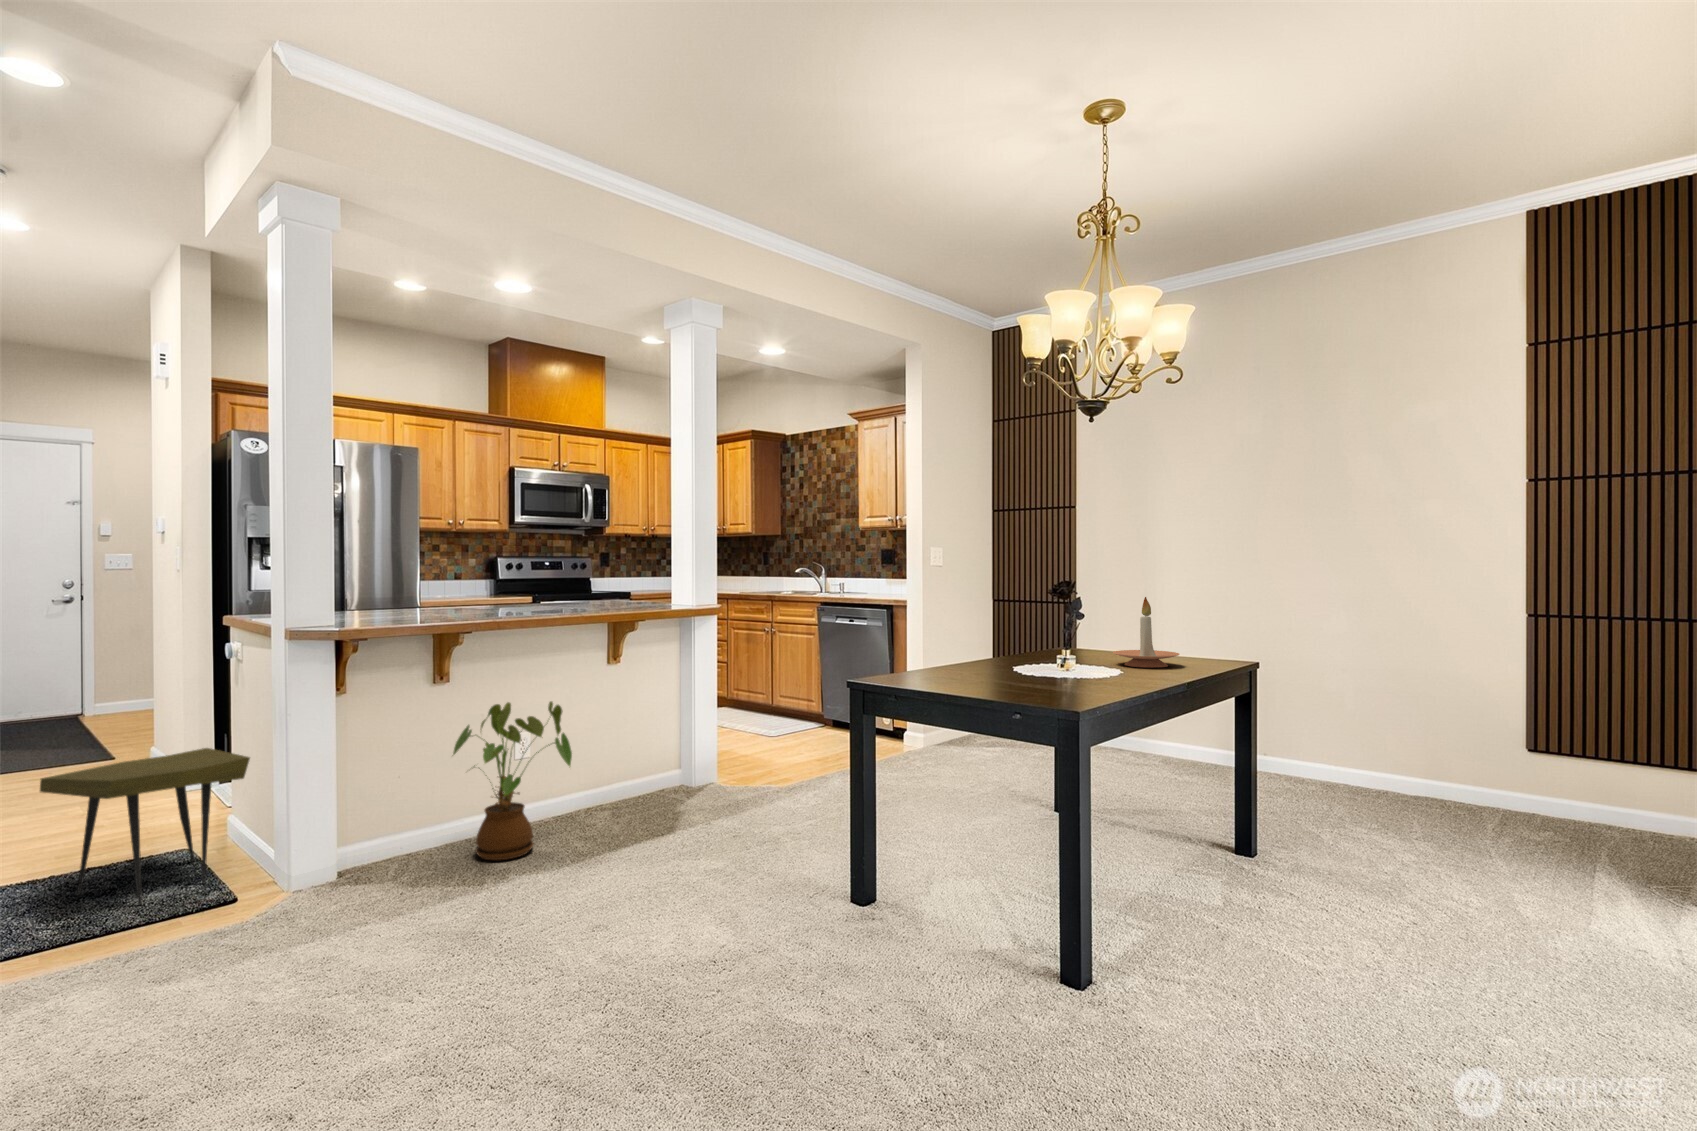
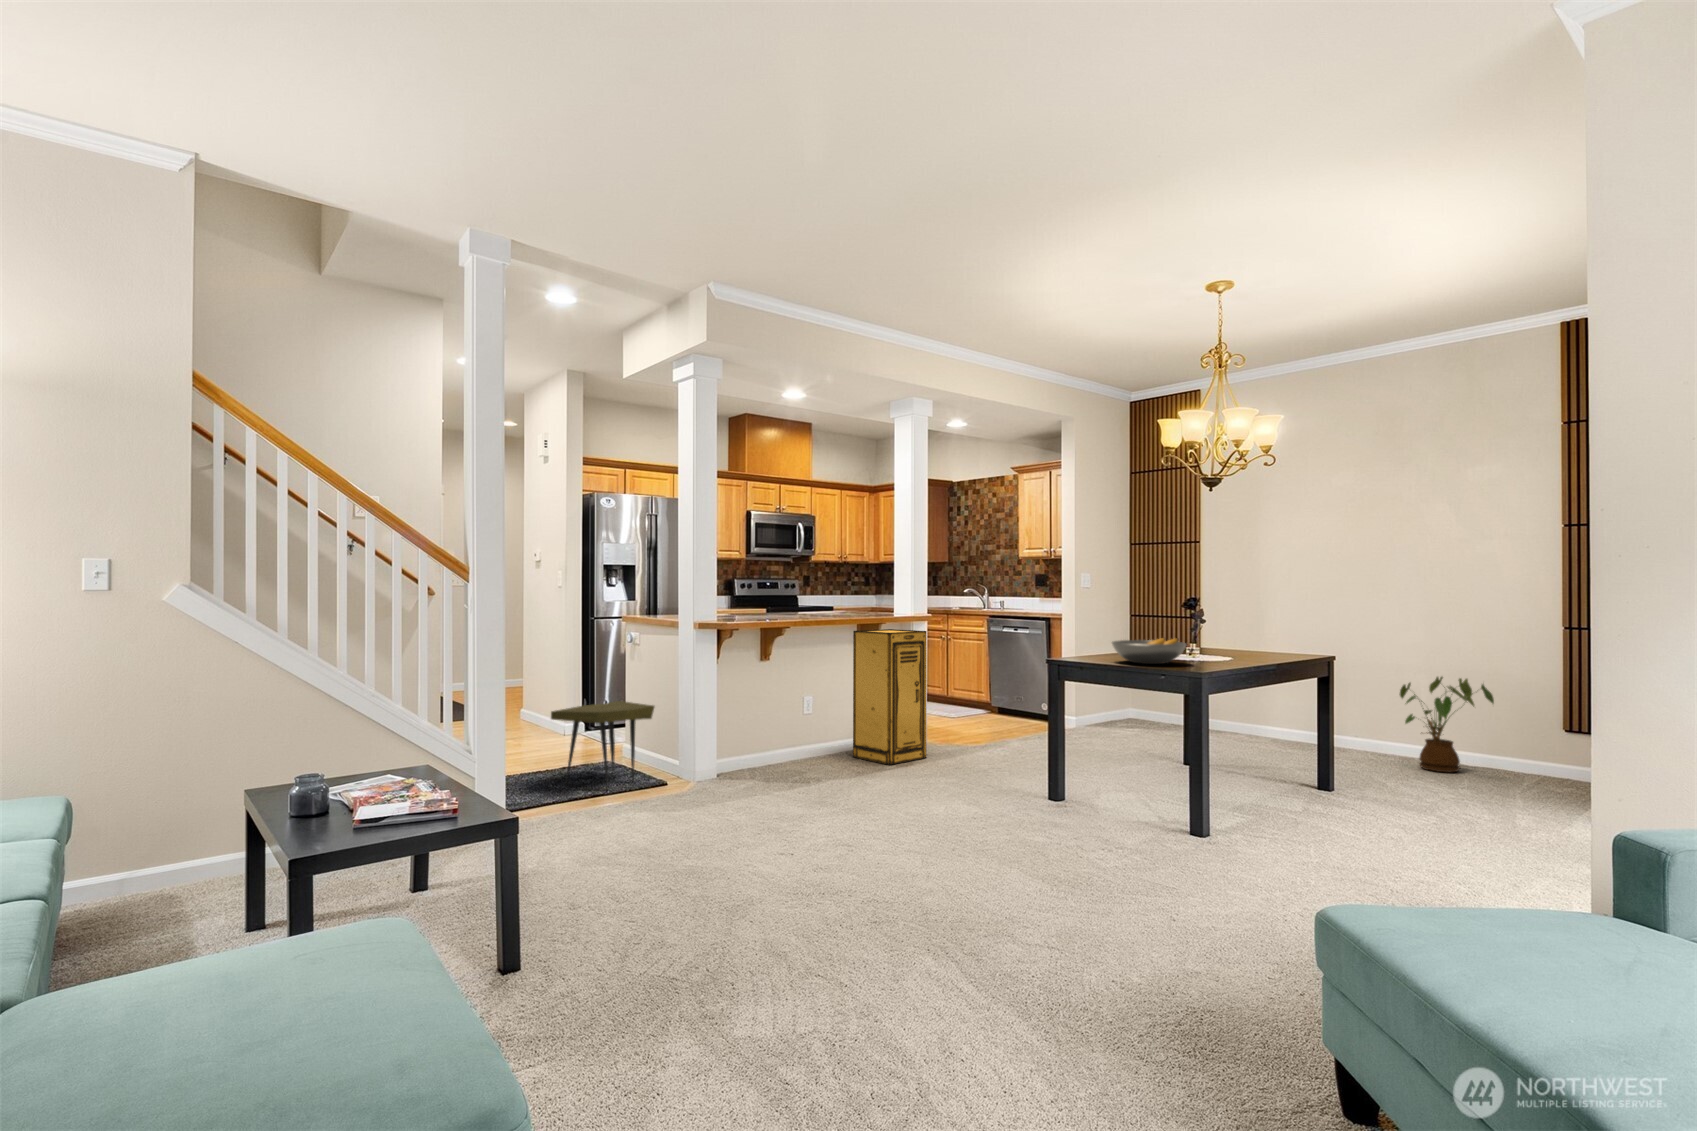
candle holder: present [1113,597,1179,667] -> none [1228,610,1276,659]
storage cabinet: none [599,625,705,824] -> present [853,629,927,765]
fruit bowl: none [943,643,1055,684] -> present [1112,638,1186,664]
house plant: present [453,701,572,860] -> present [1400,677,1494,773]

